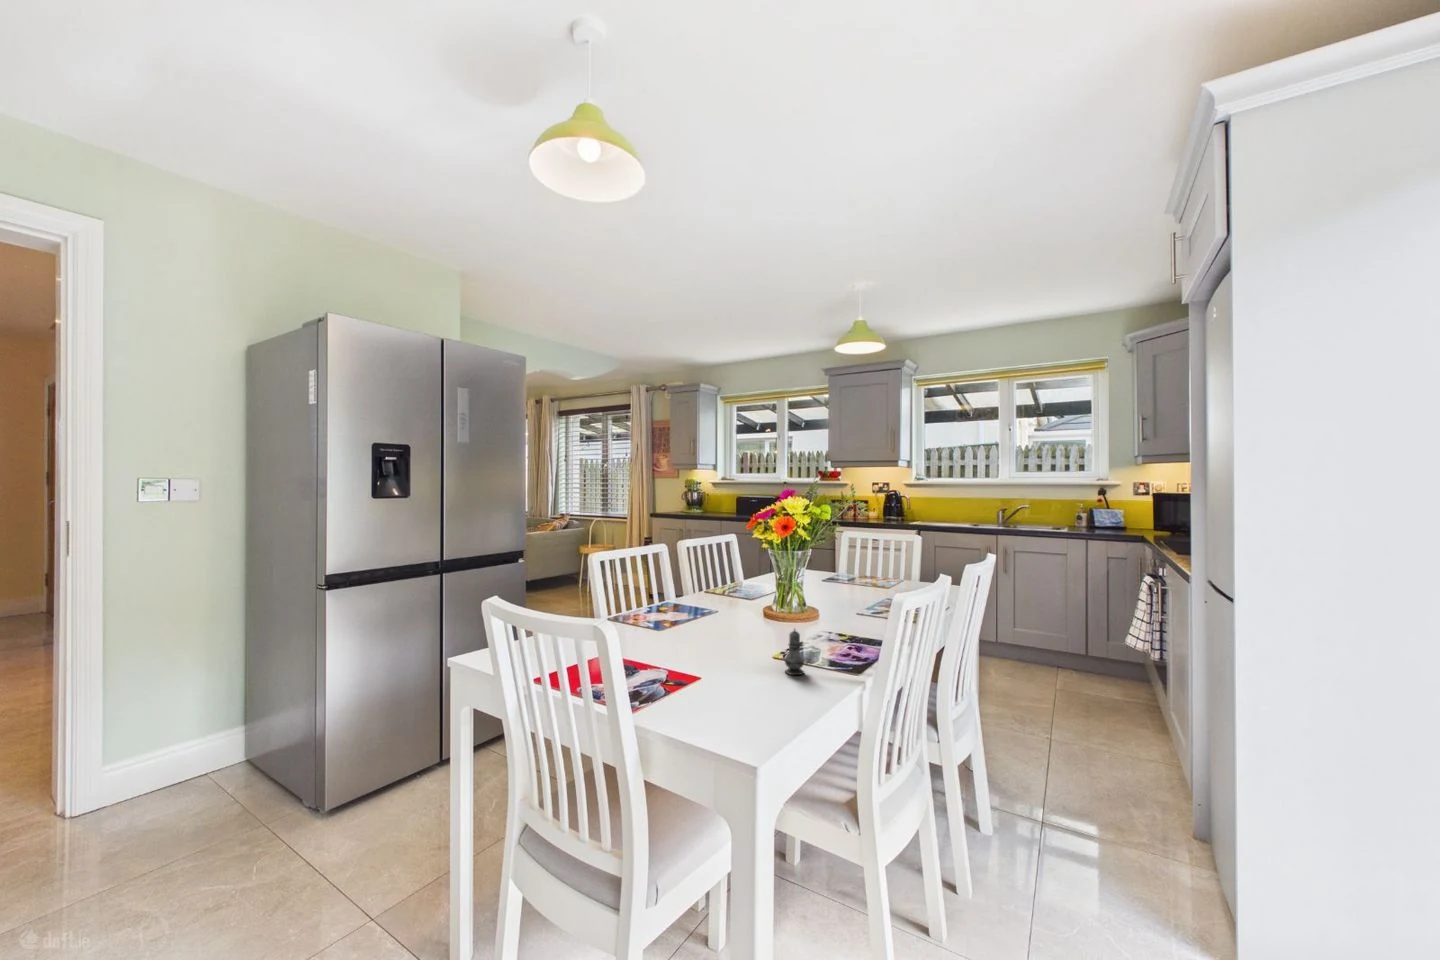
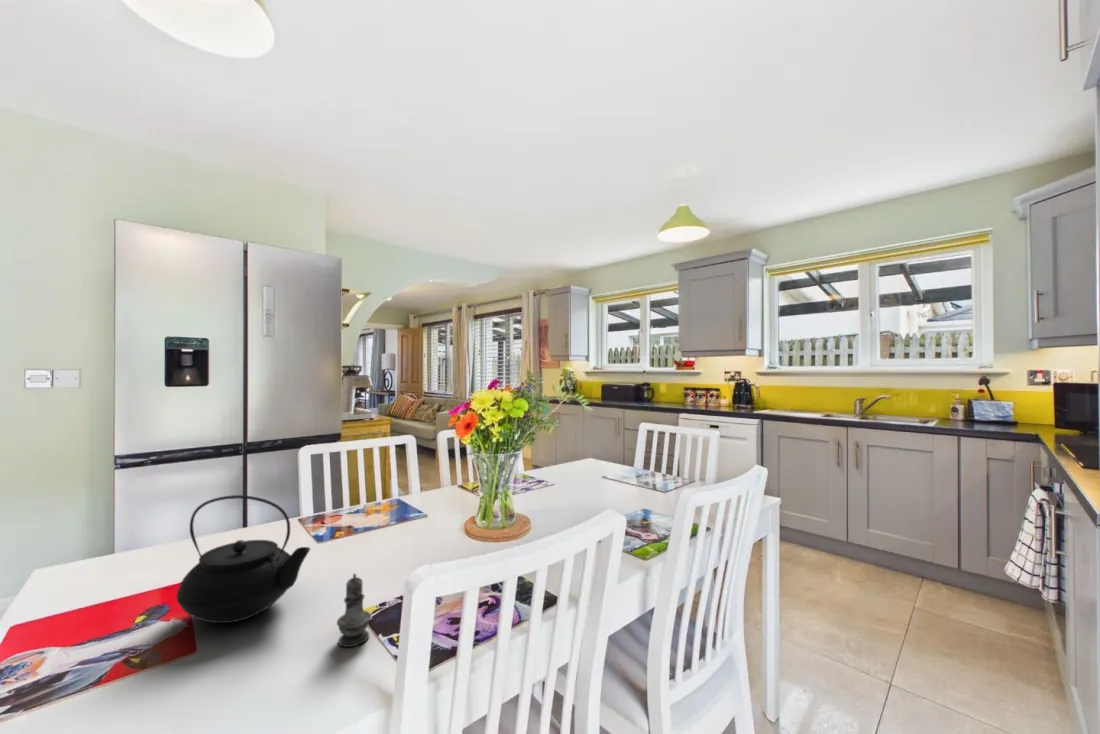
teapot: none [655,582,745,672] -> present [176,495,310,623]

